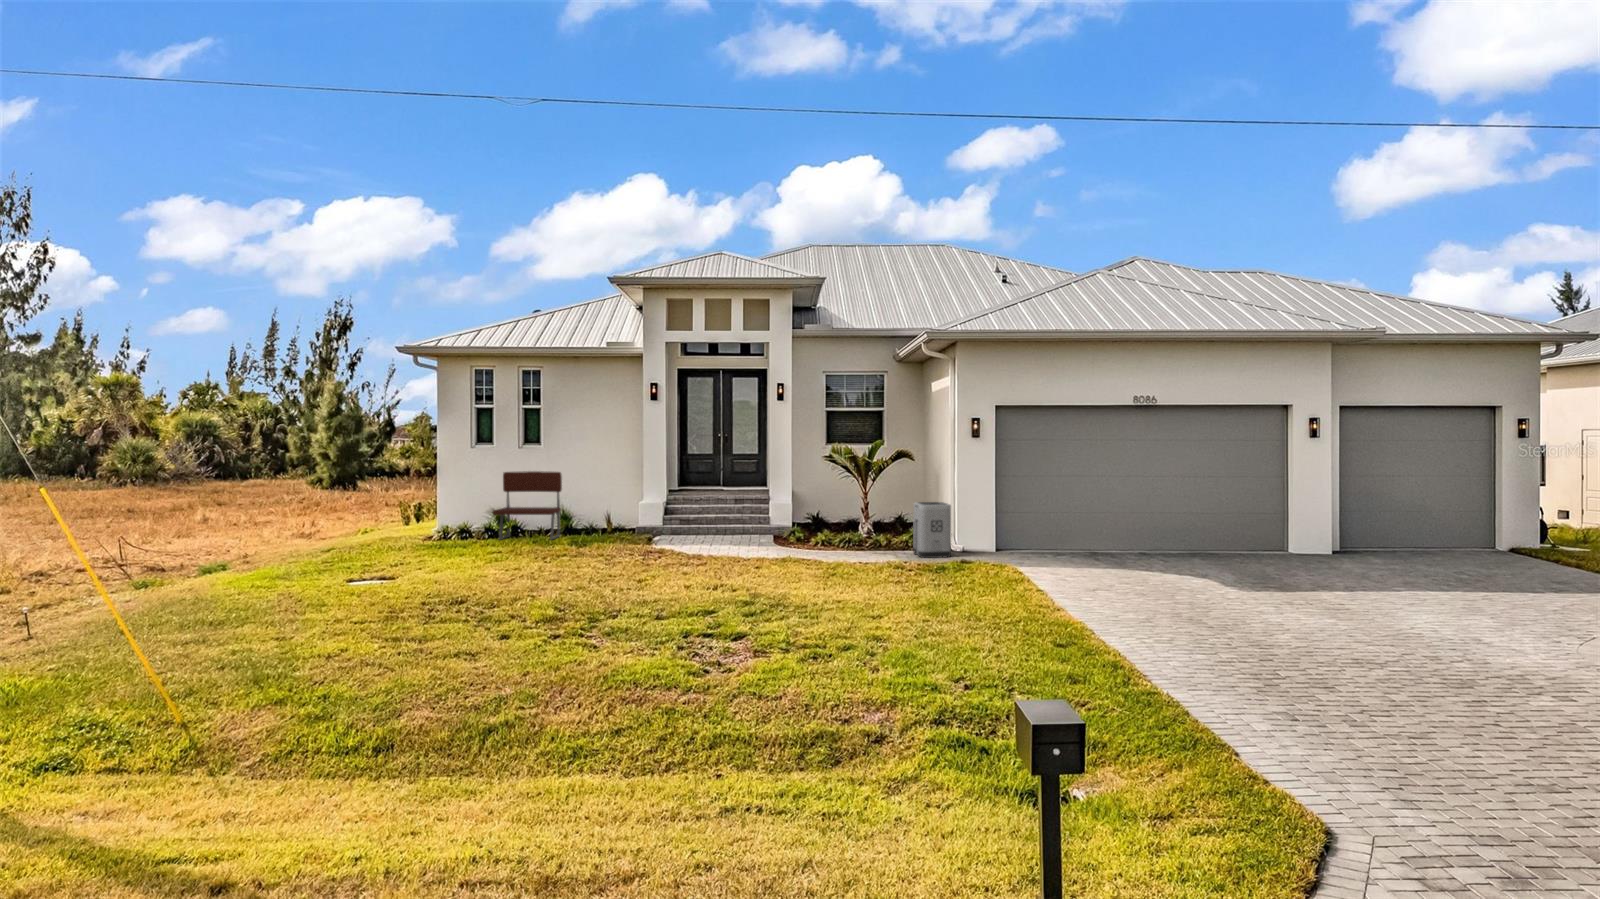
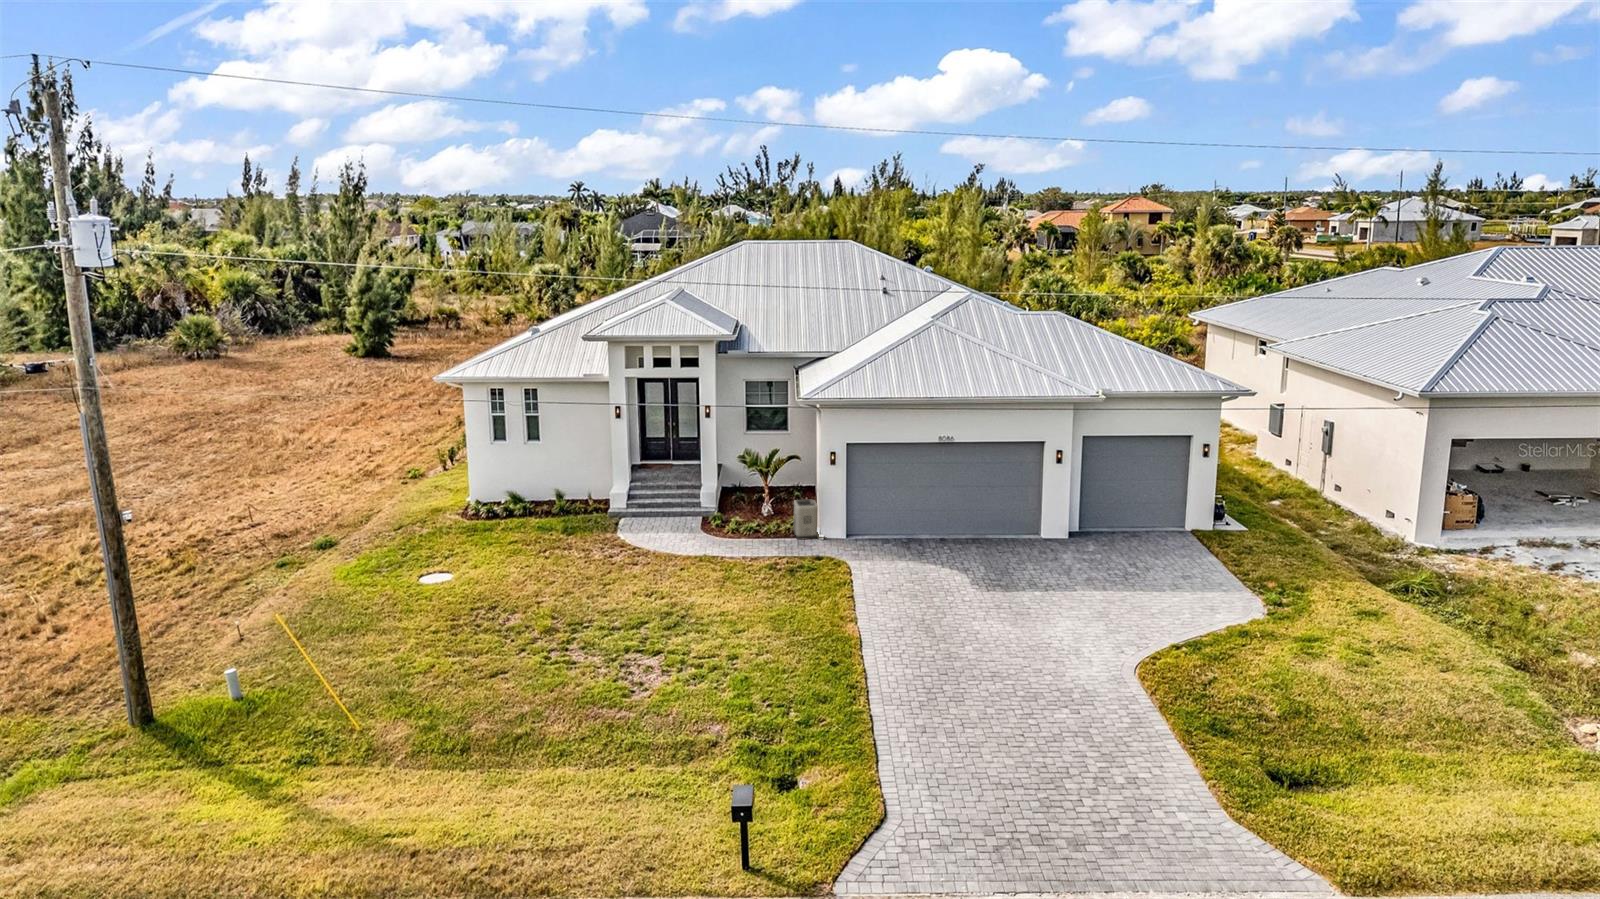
bench: present [493,471,562,540] -> none [510,459,559,509]

